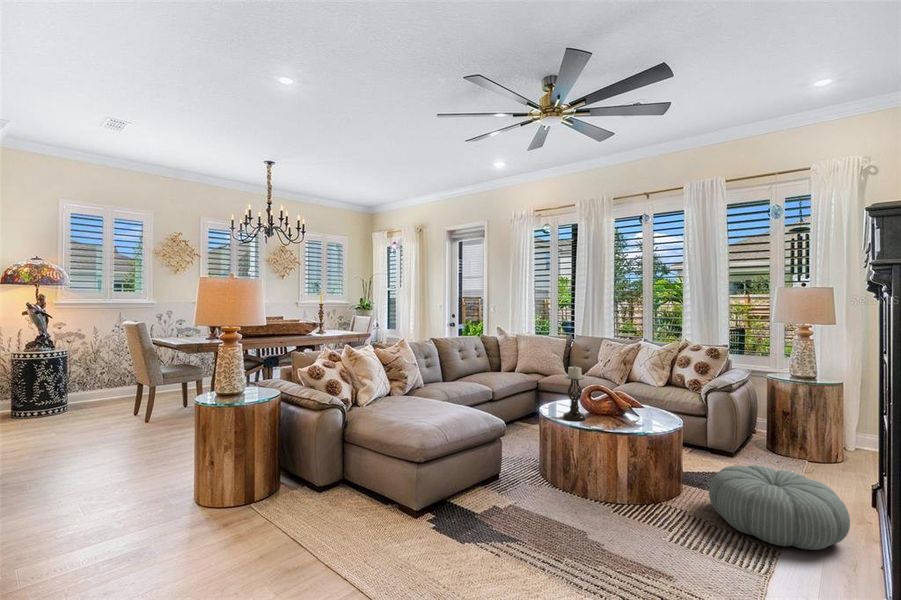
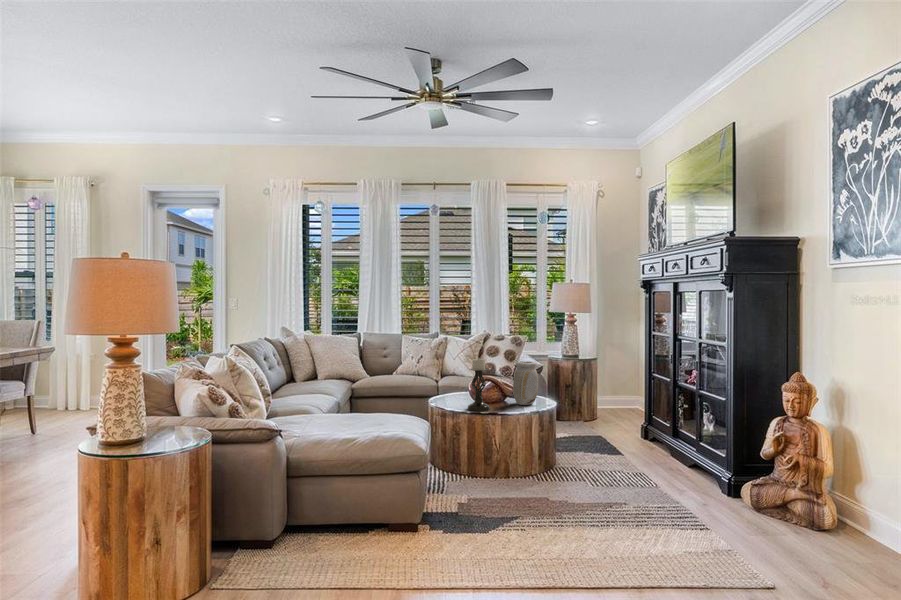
vase: none [620,375,651,424] -> present [513,361,538,405]
pouf: present [709,465,850,550] -> none [582,421,670,471]

